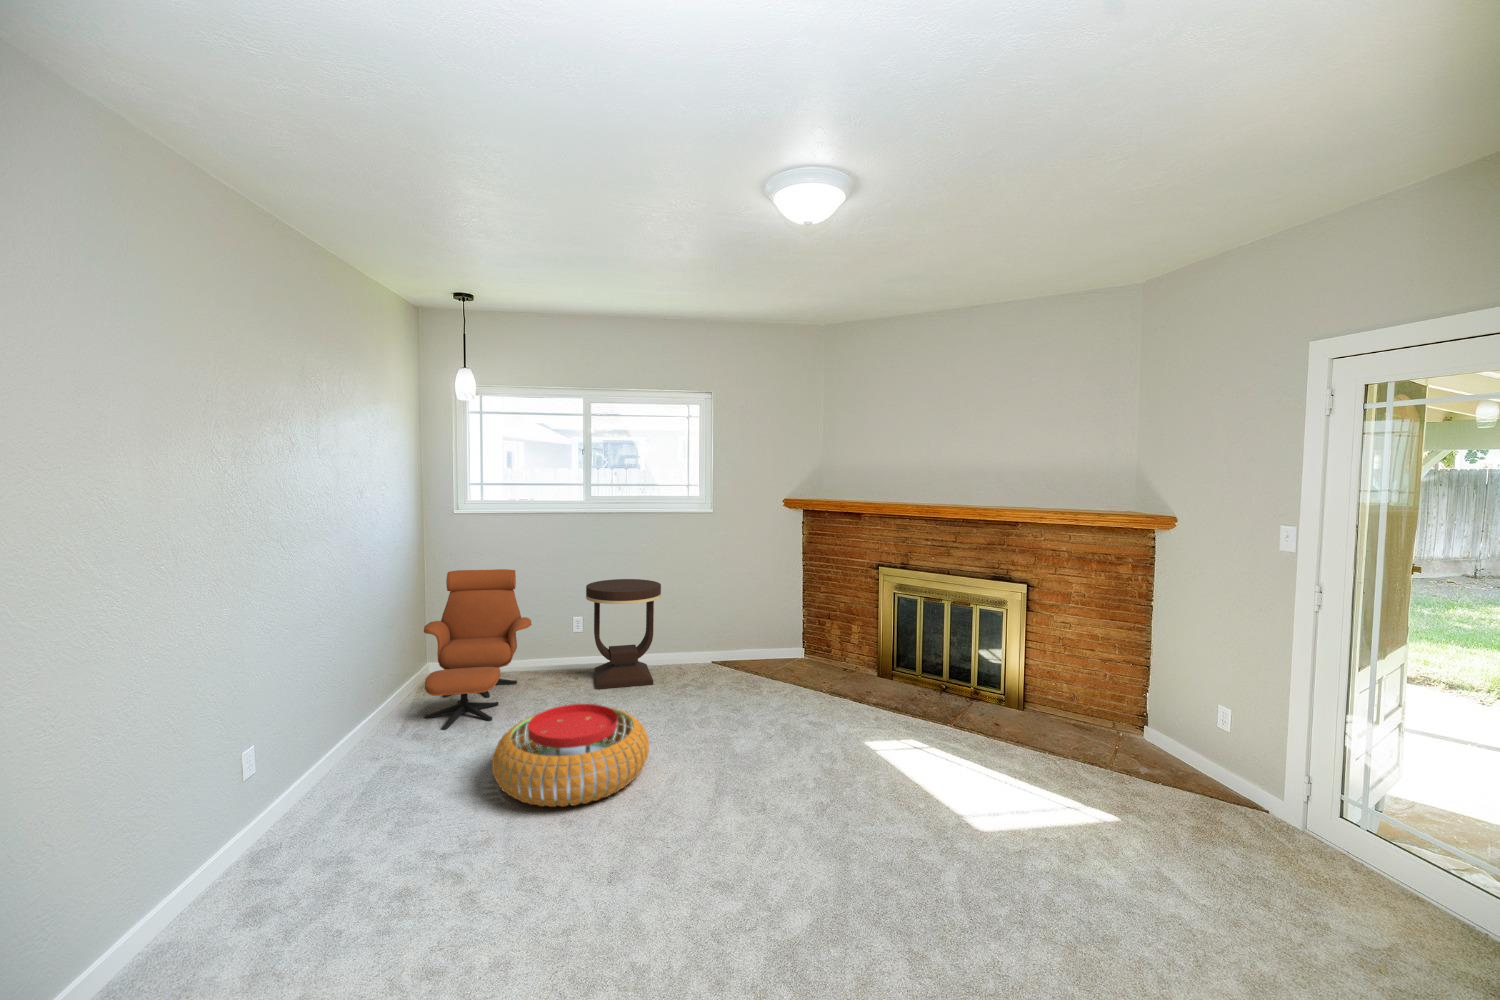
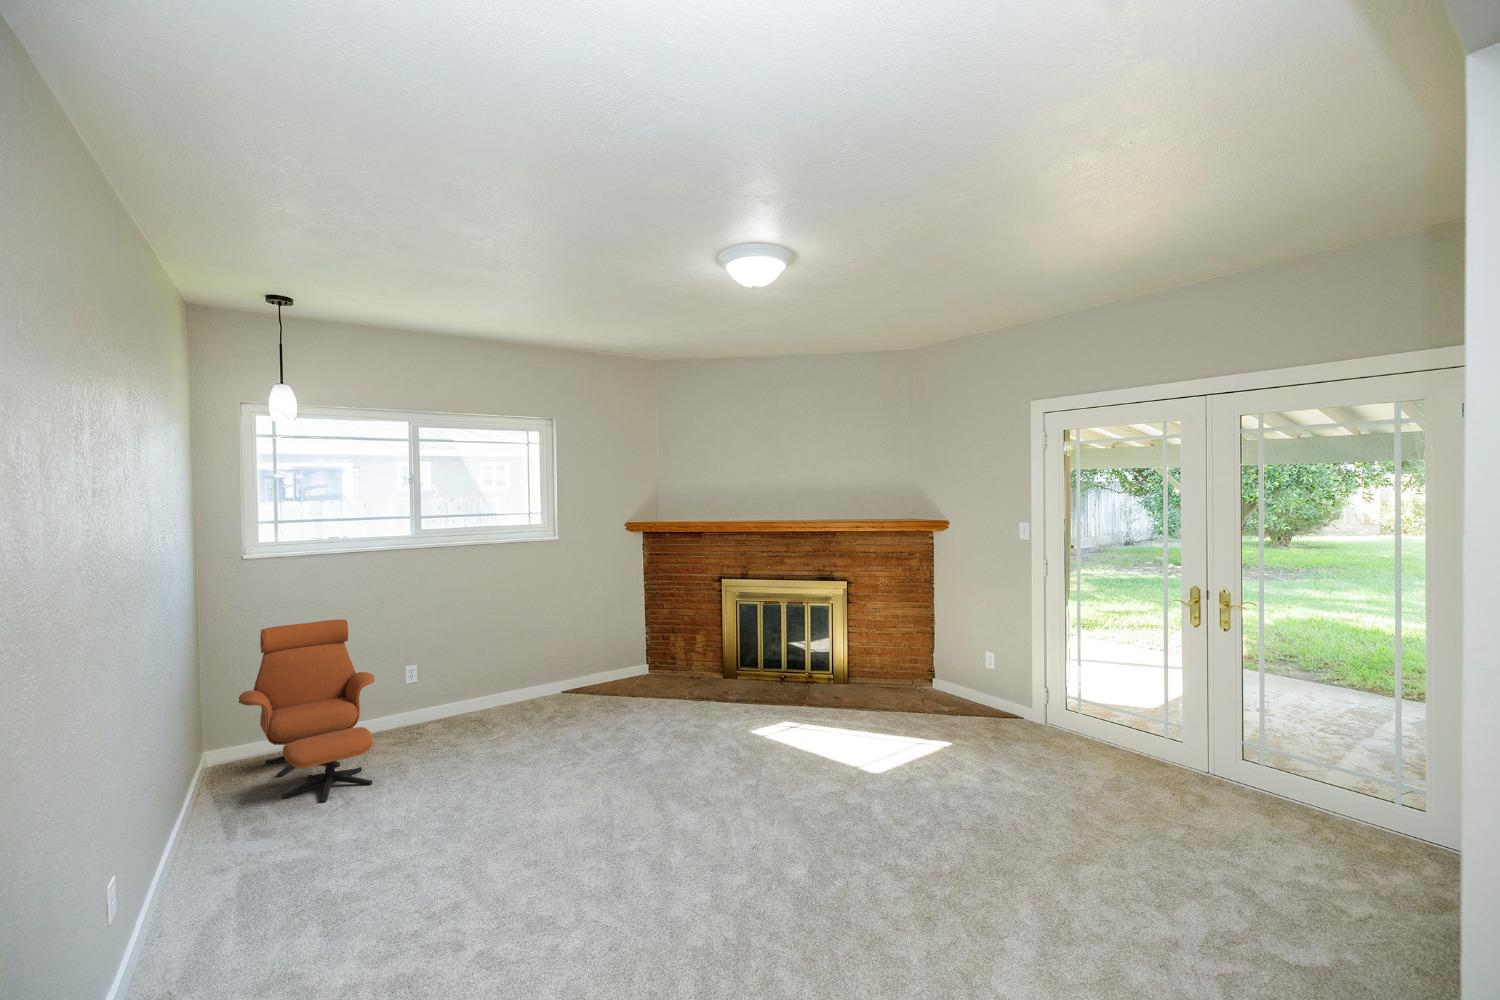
side table: present [586,579,661,689] -> none [435,615,519,736]
pouf: present [492,704,649,807] -> none [438,735,592,832]

